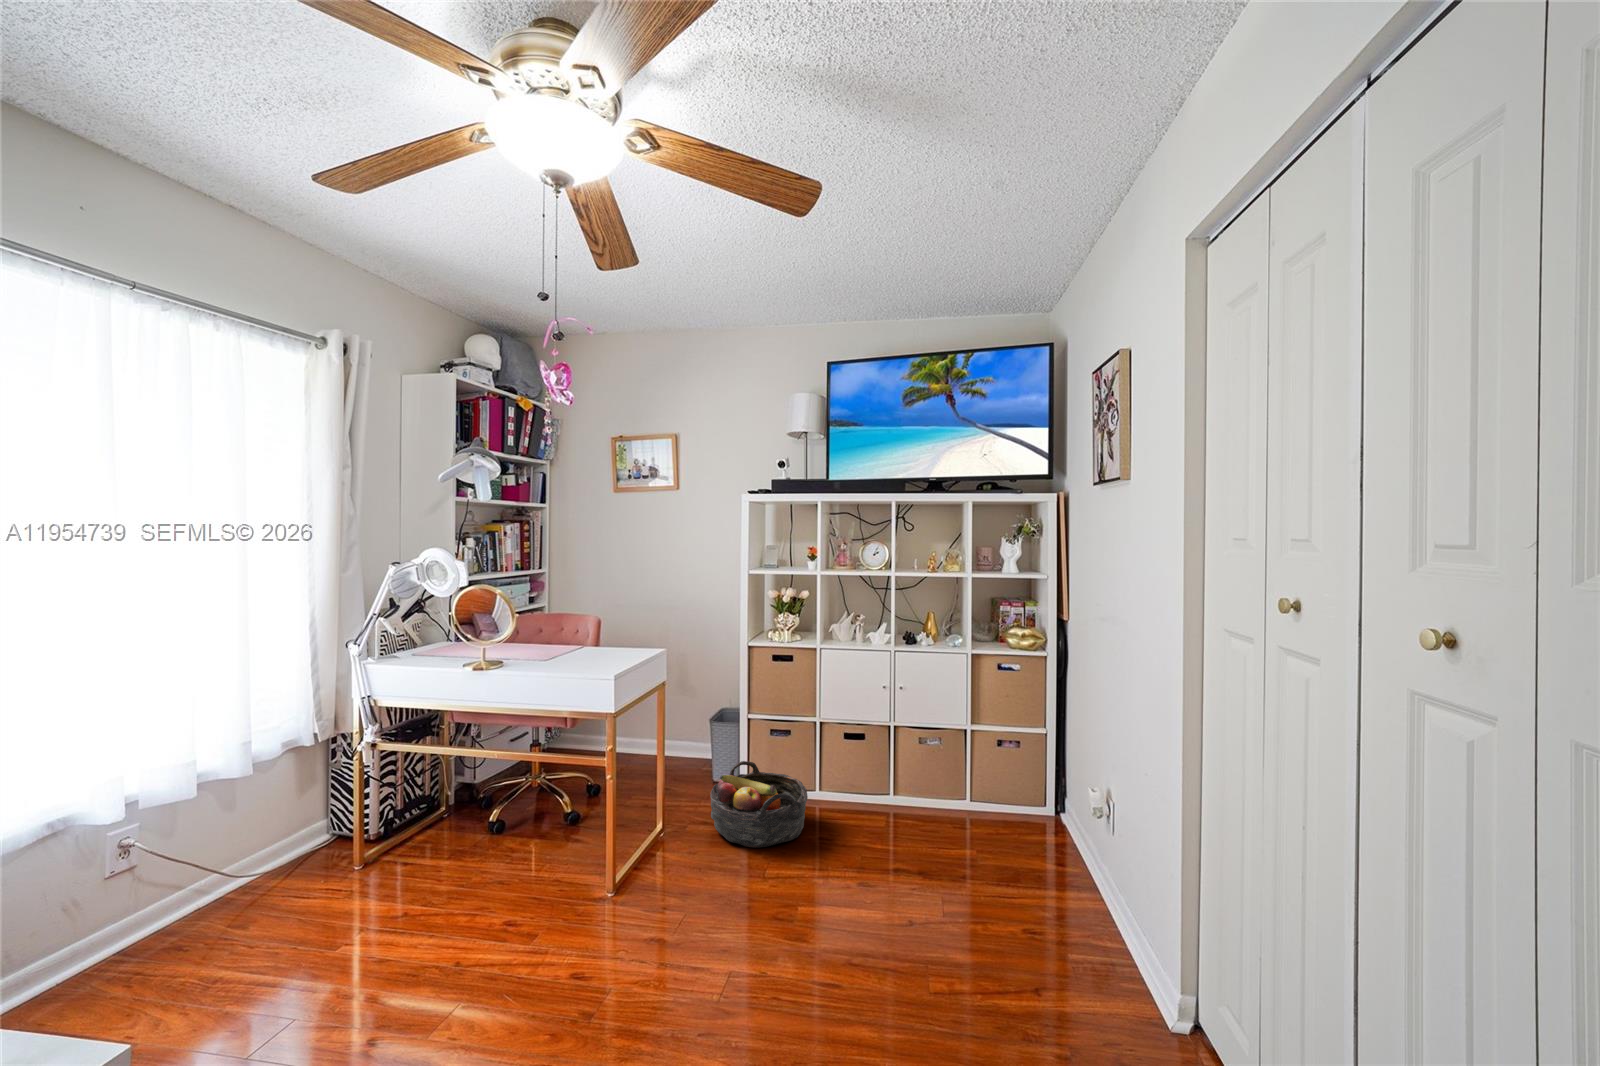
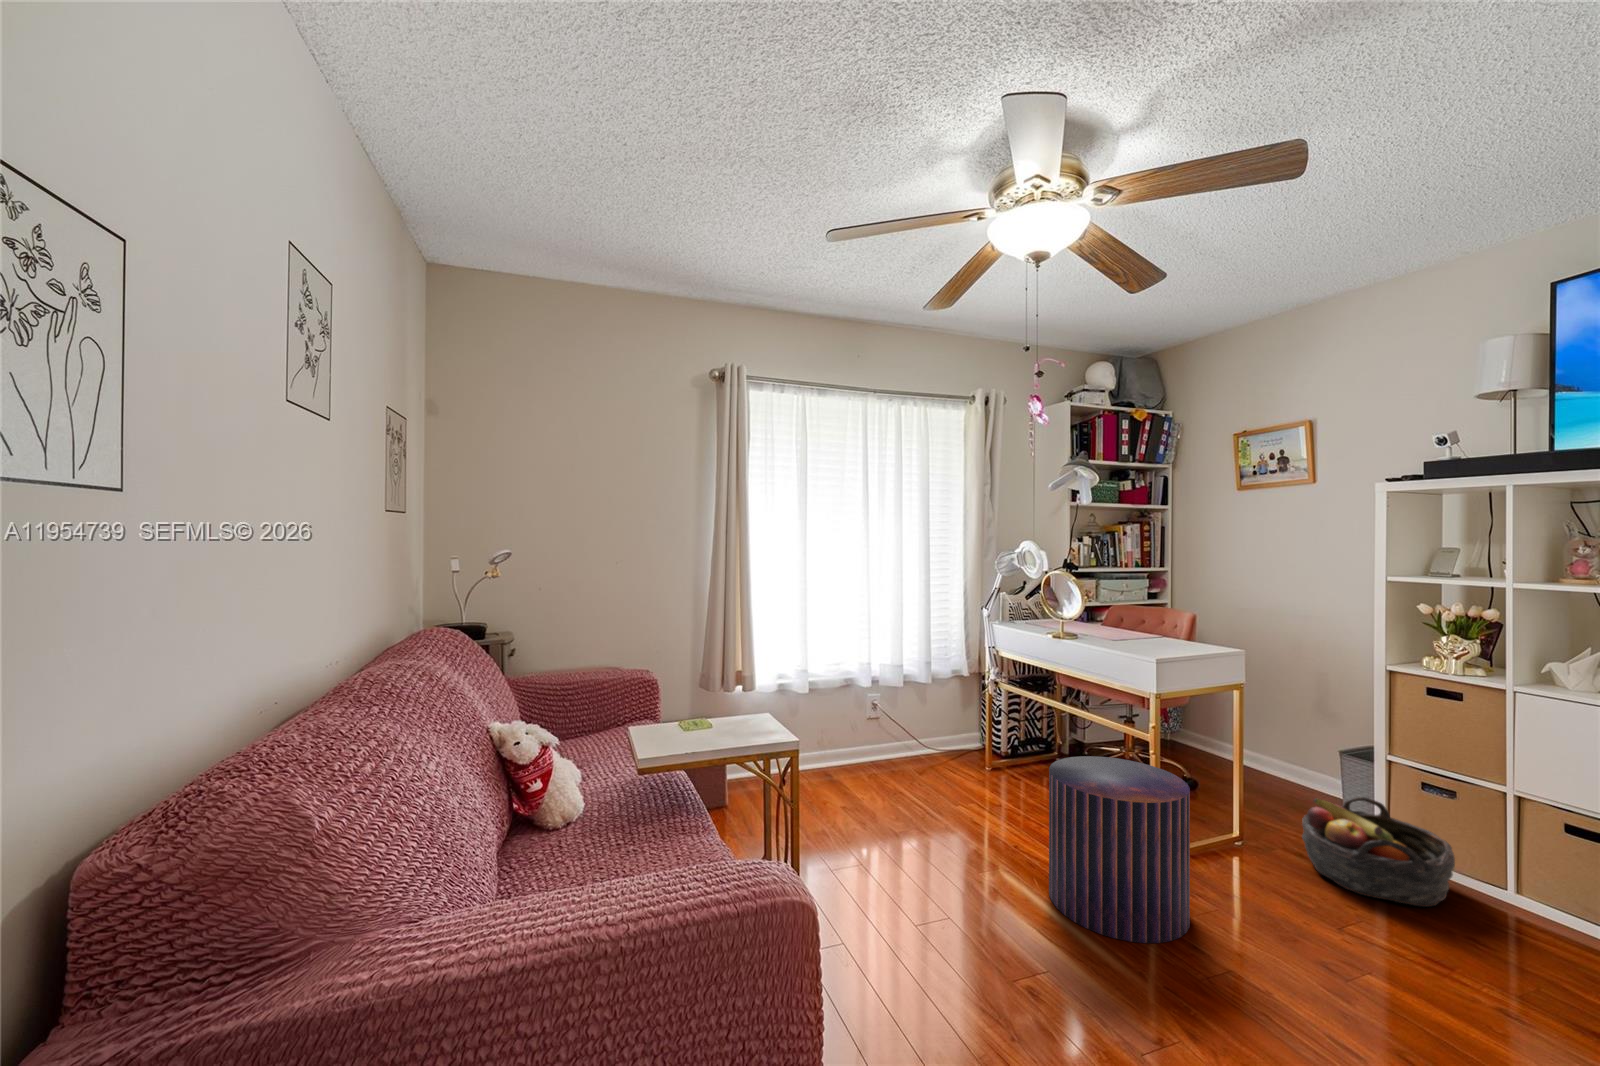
pouf: none [524,796,678,1023] -> present [1049,756,1190,943]

